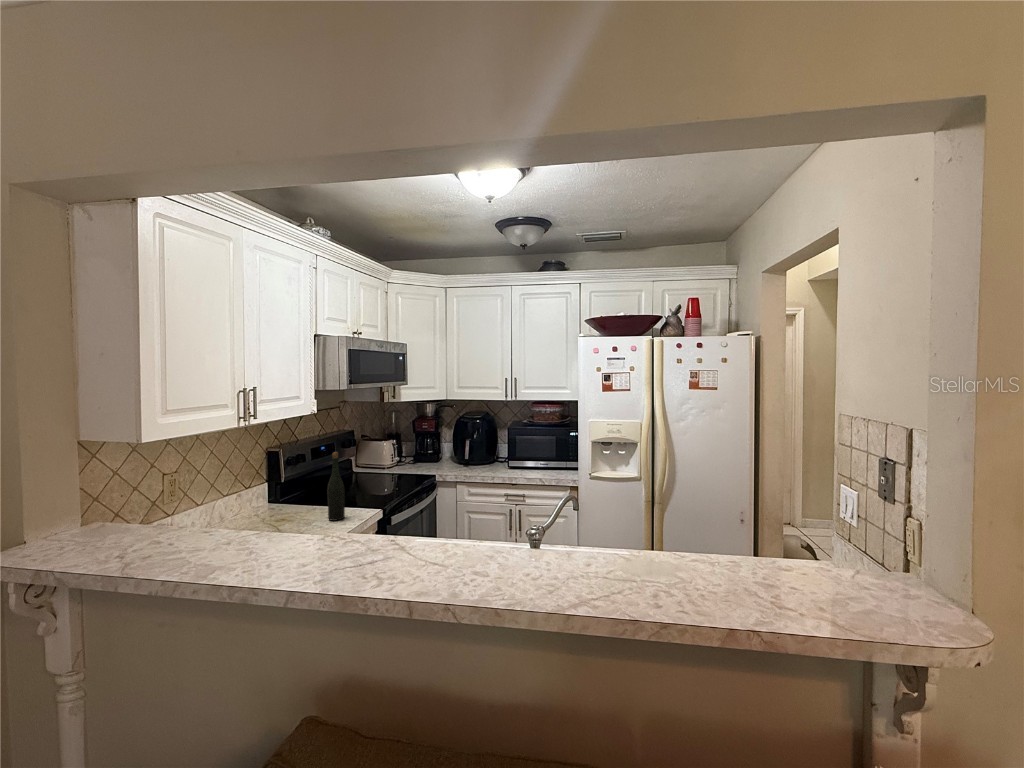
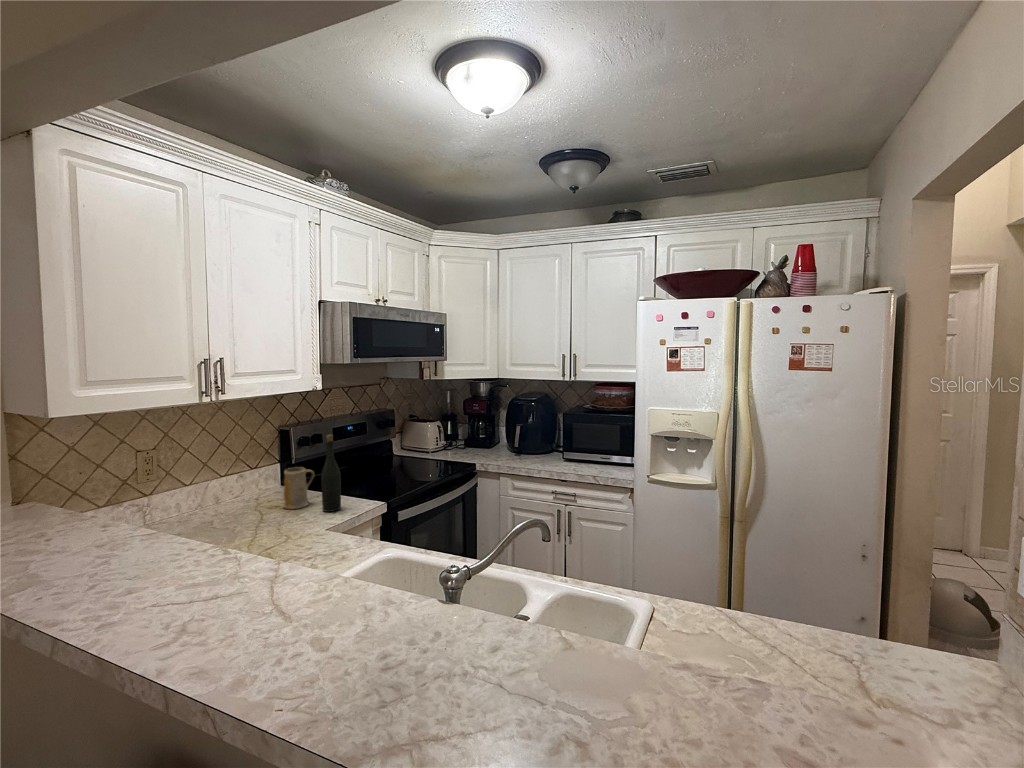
mug: none [287,484,314,522] -> present [284,467,314,509]

